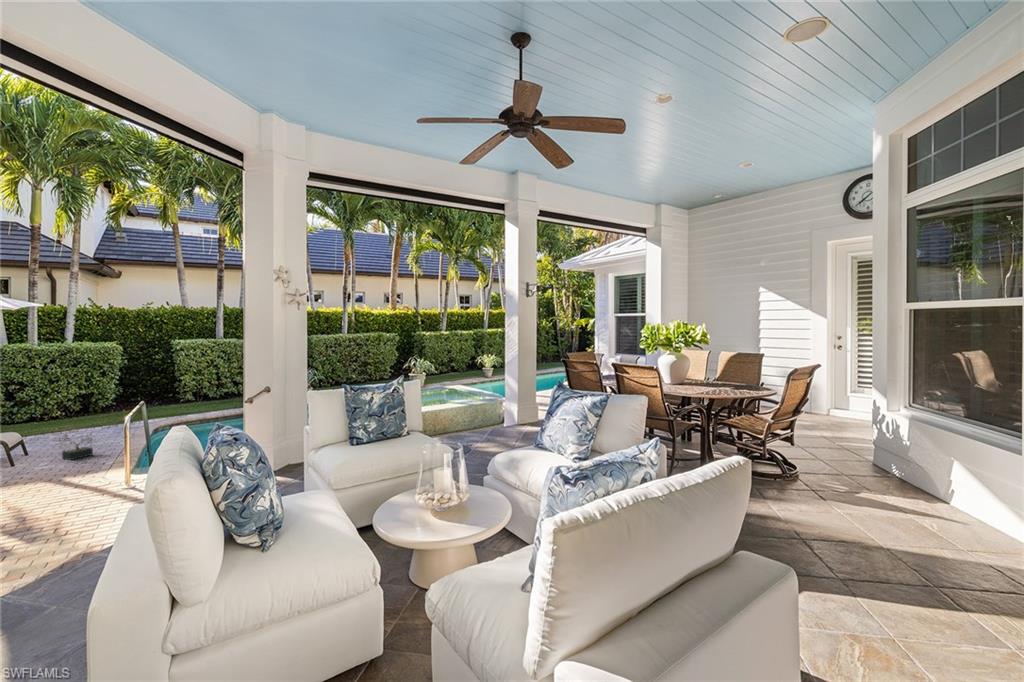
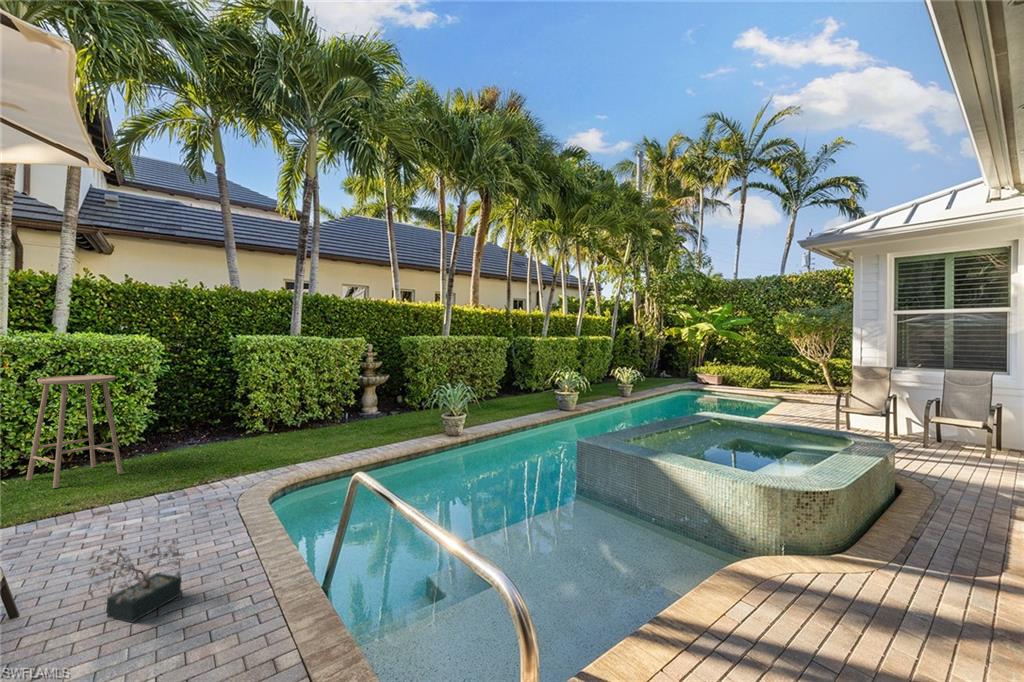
stool: none [48,366,97,425] -> present [26,375,123,488]

